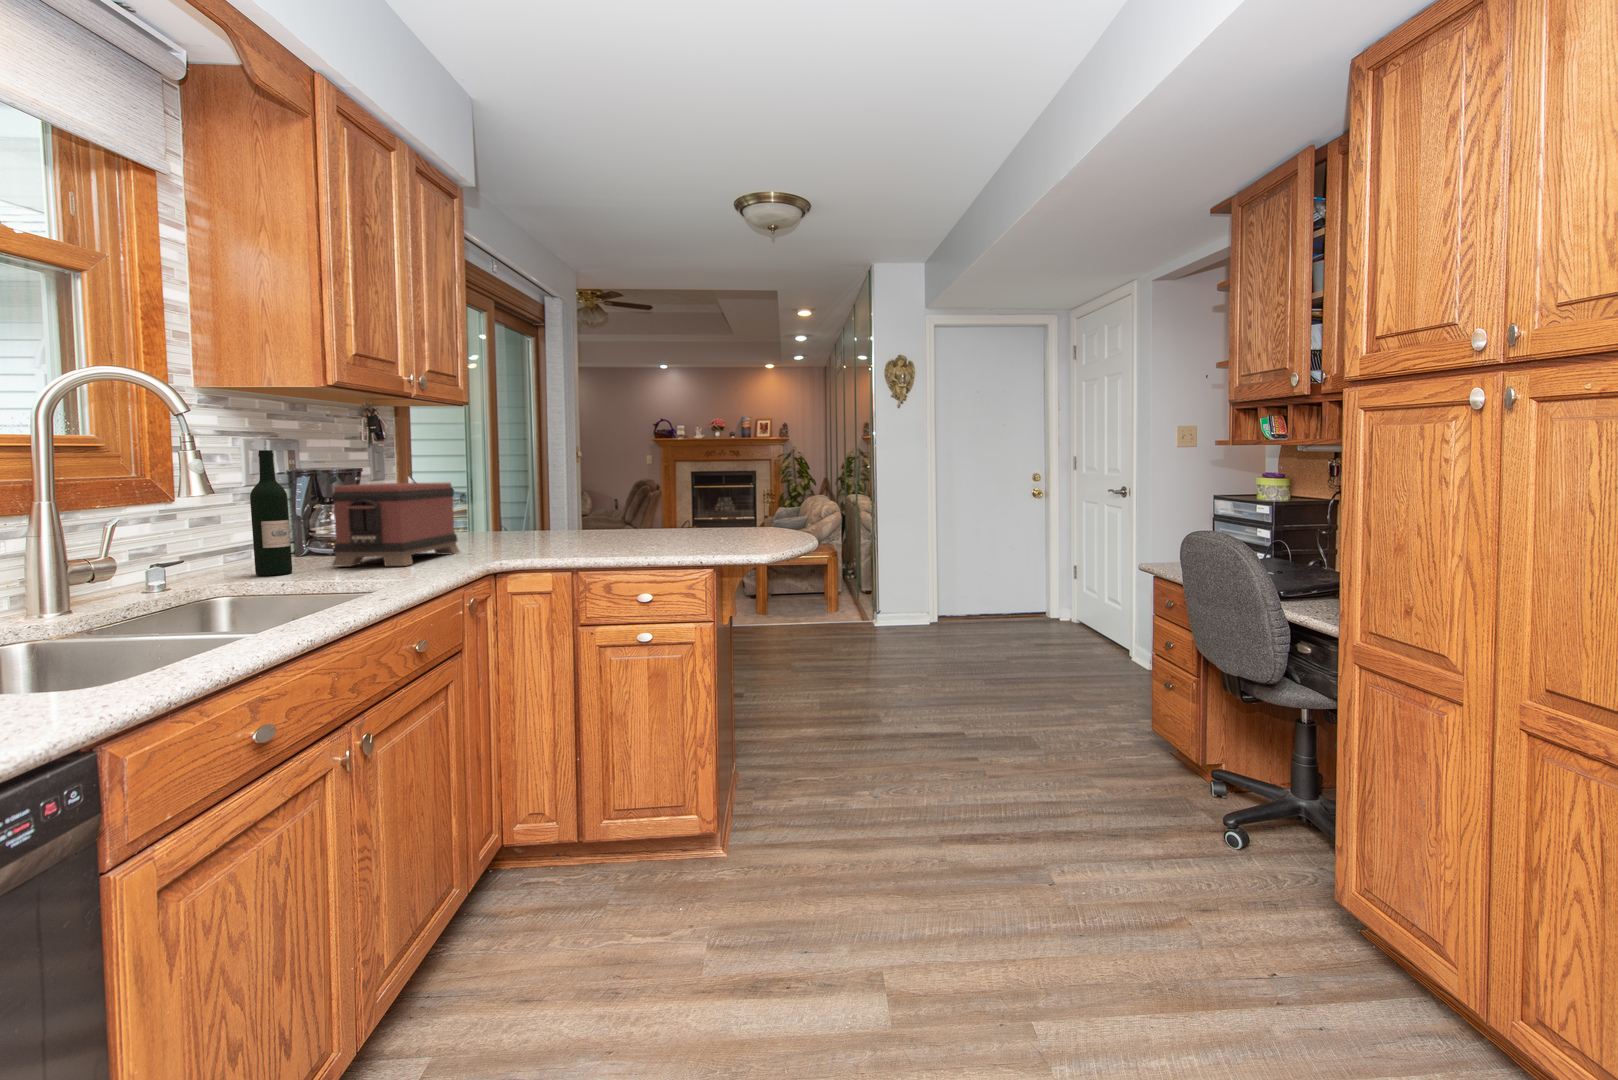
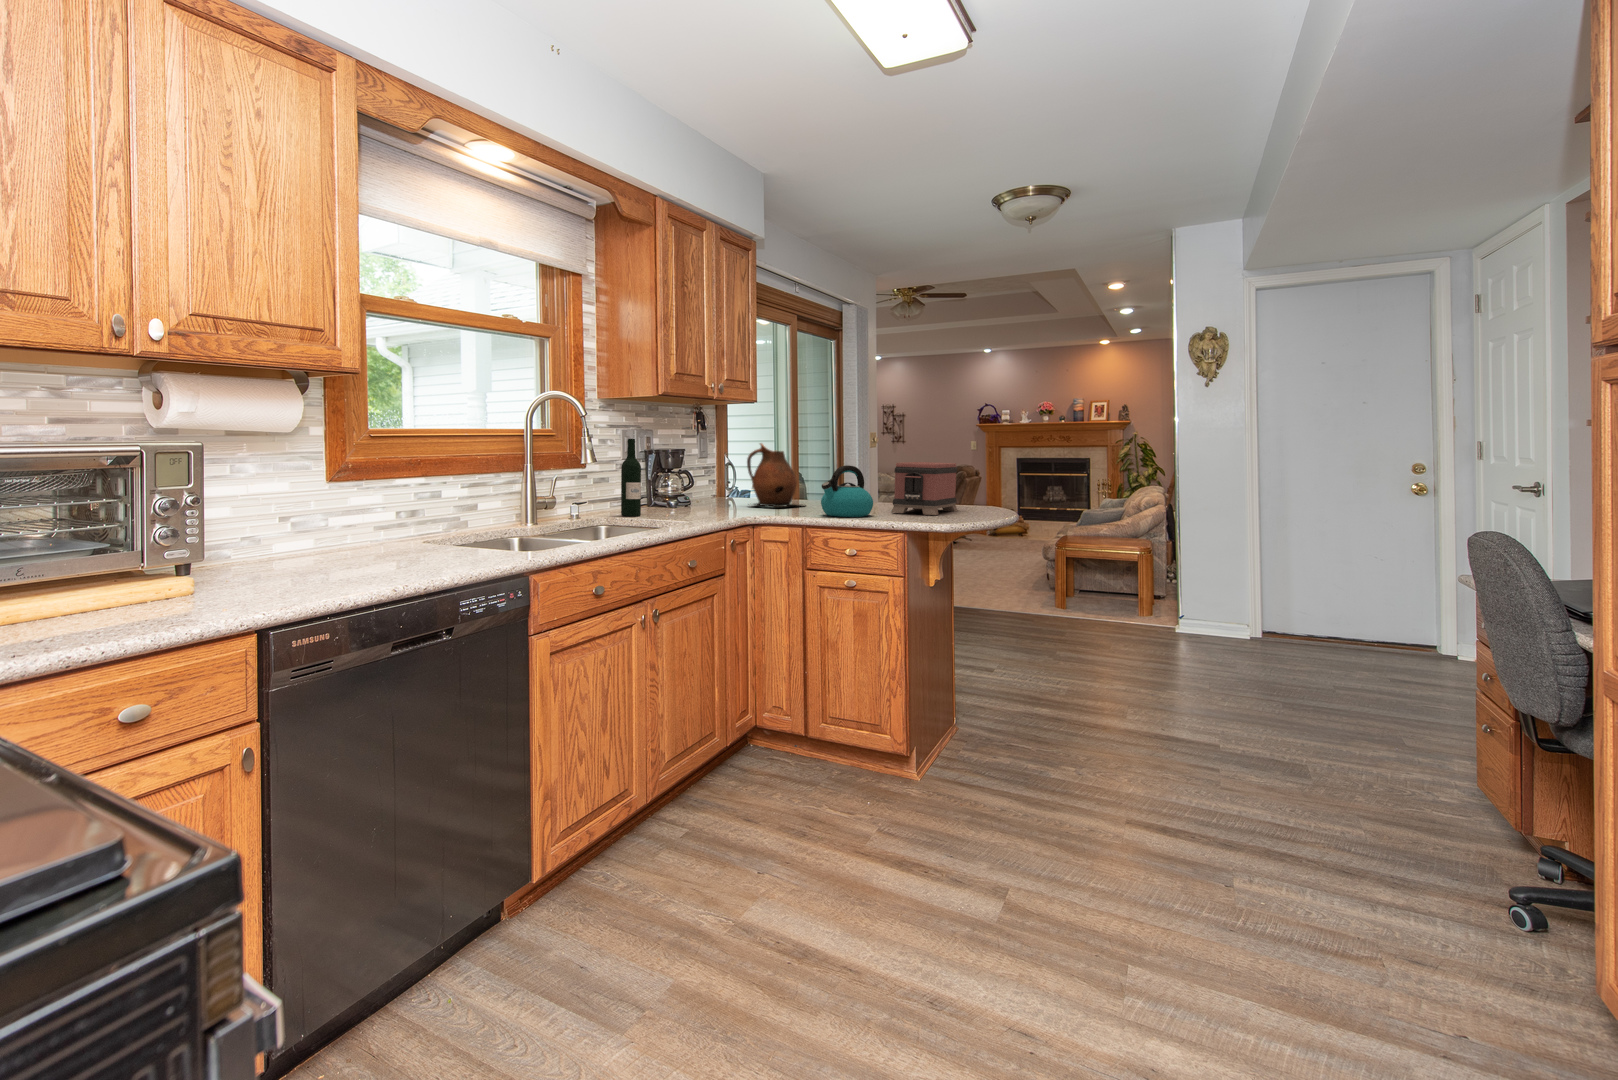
ceramic pitcher: none [455,455,545,543] -> present [747,443,806,507]
kettle: none [582,479,654,550] -> present [821,465,873,517]
toaster: present [332,482,460,567] -> present [891,462,957,515]

